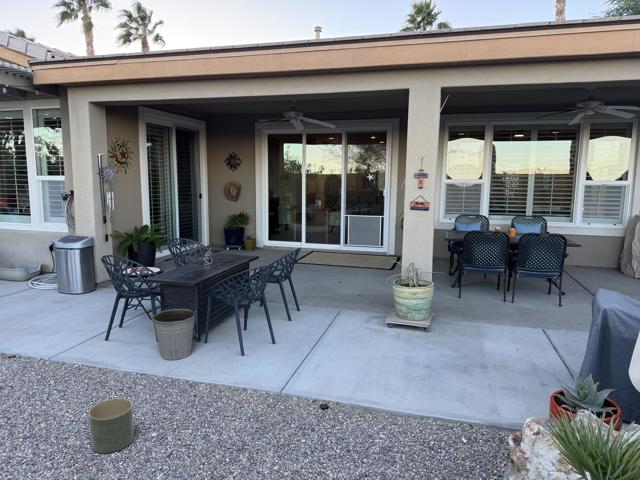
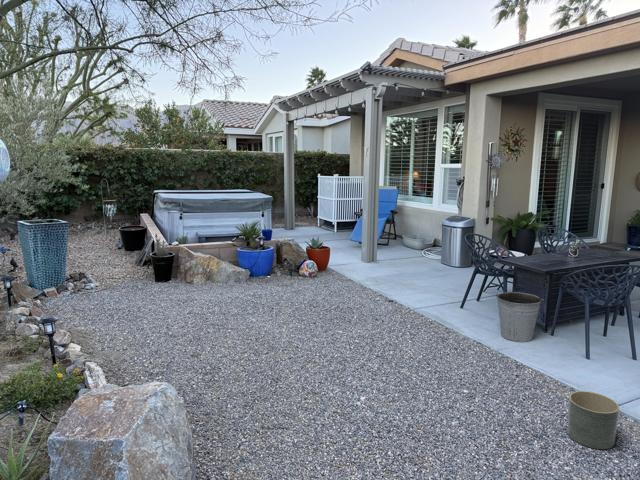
planter: present [88,398,134,453] -> present [568,391,619,449]

